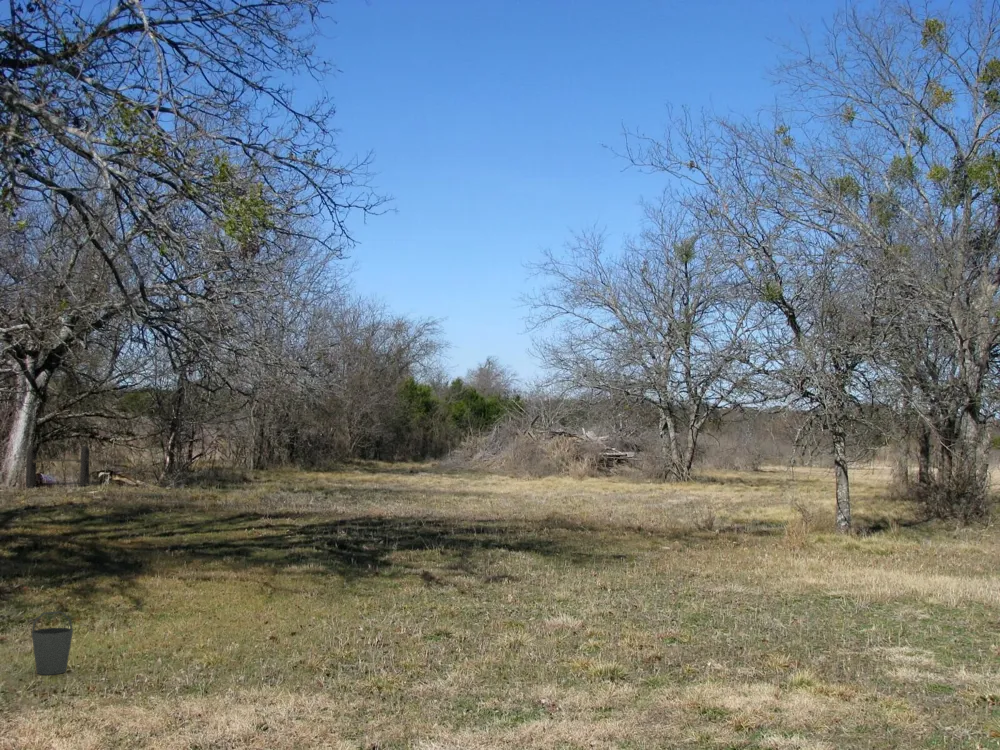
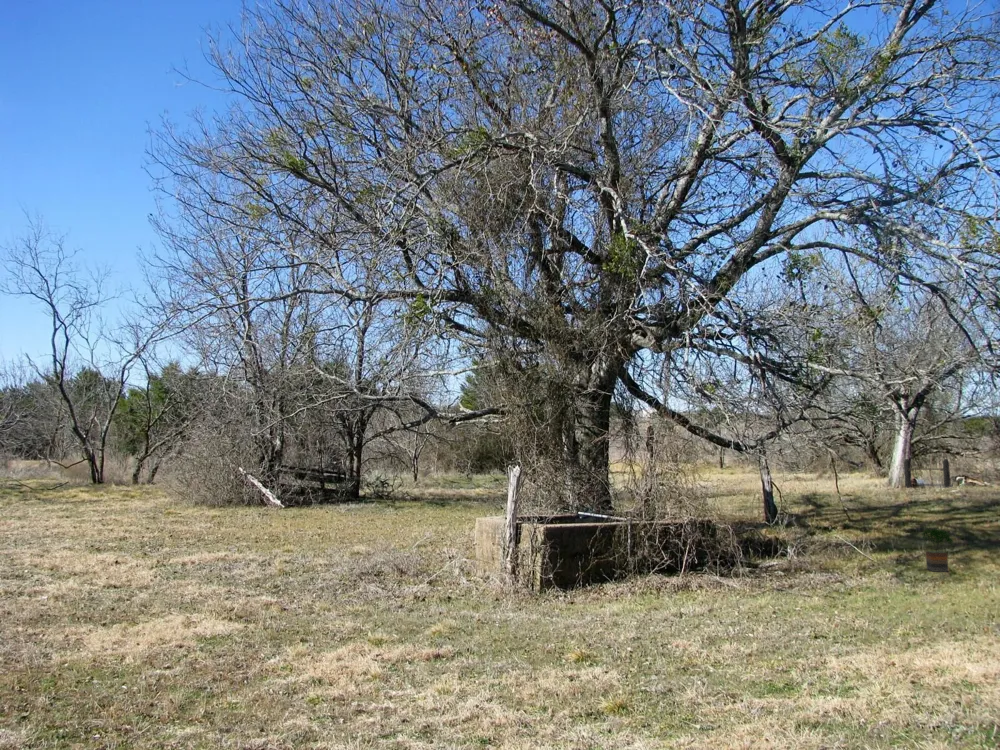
potted tree: none [22,546,71,613] -> present [922,529,953,572]
bucket: present [32,612,73,675] -> none [938,570,966,610]

